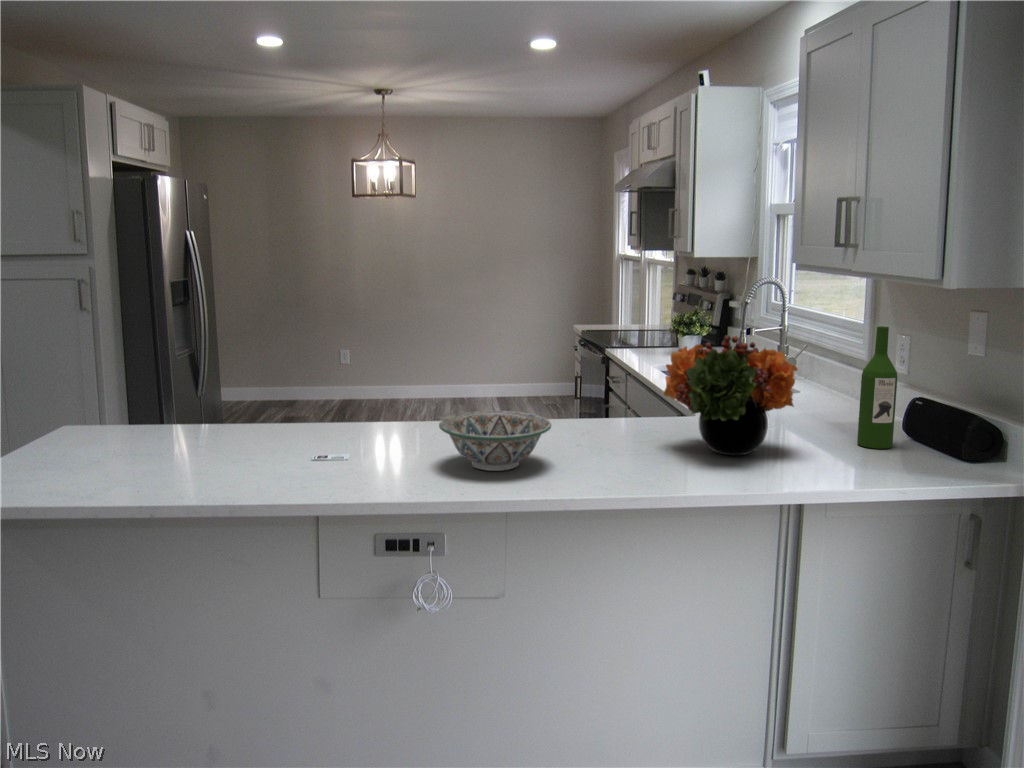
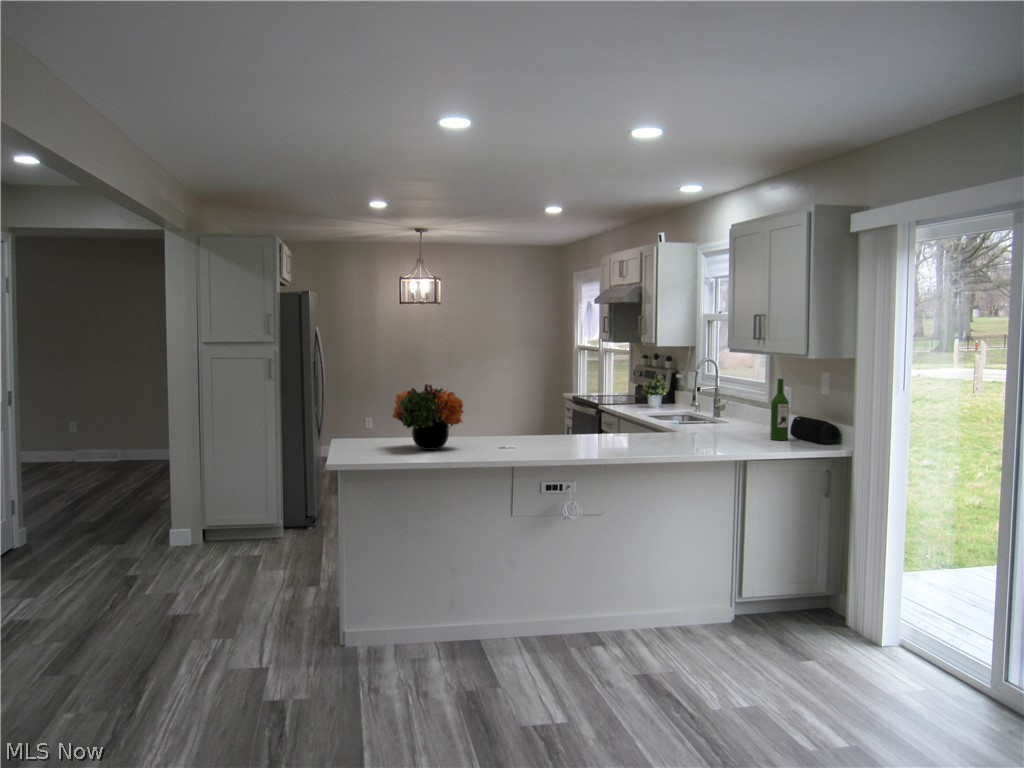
flower arrangement: present [664,335,798,455] -> present [393,384,464,450]
decorative bowl: present [439,411,551,471] -> none [570,421,627,448]

